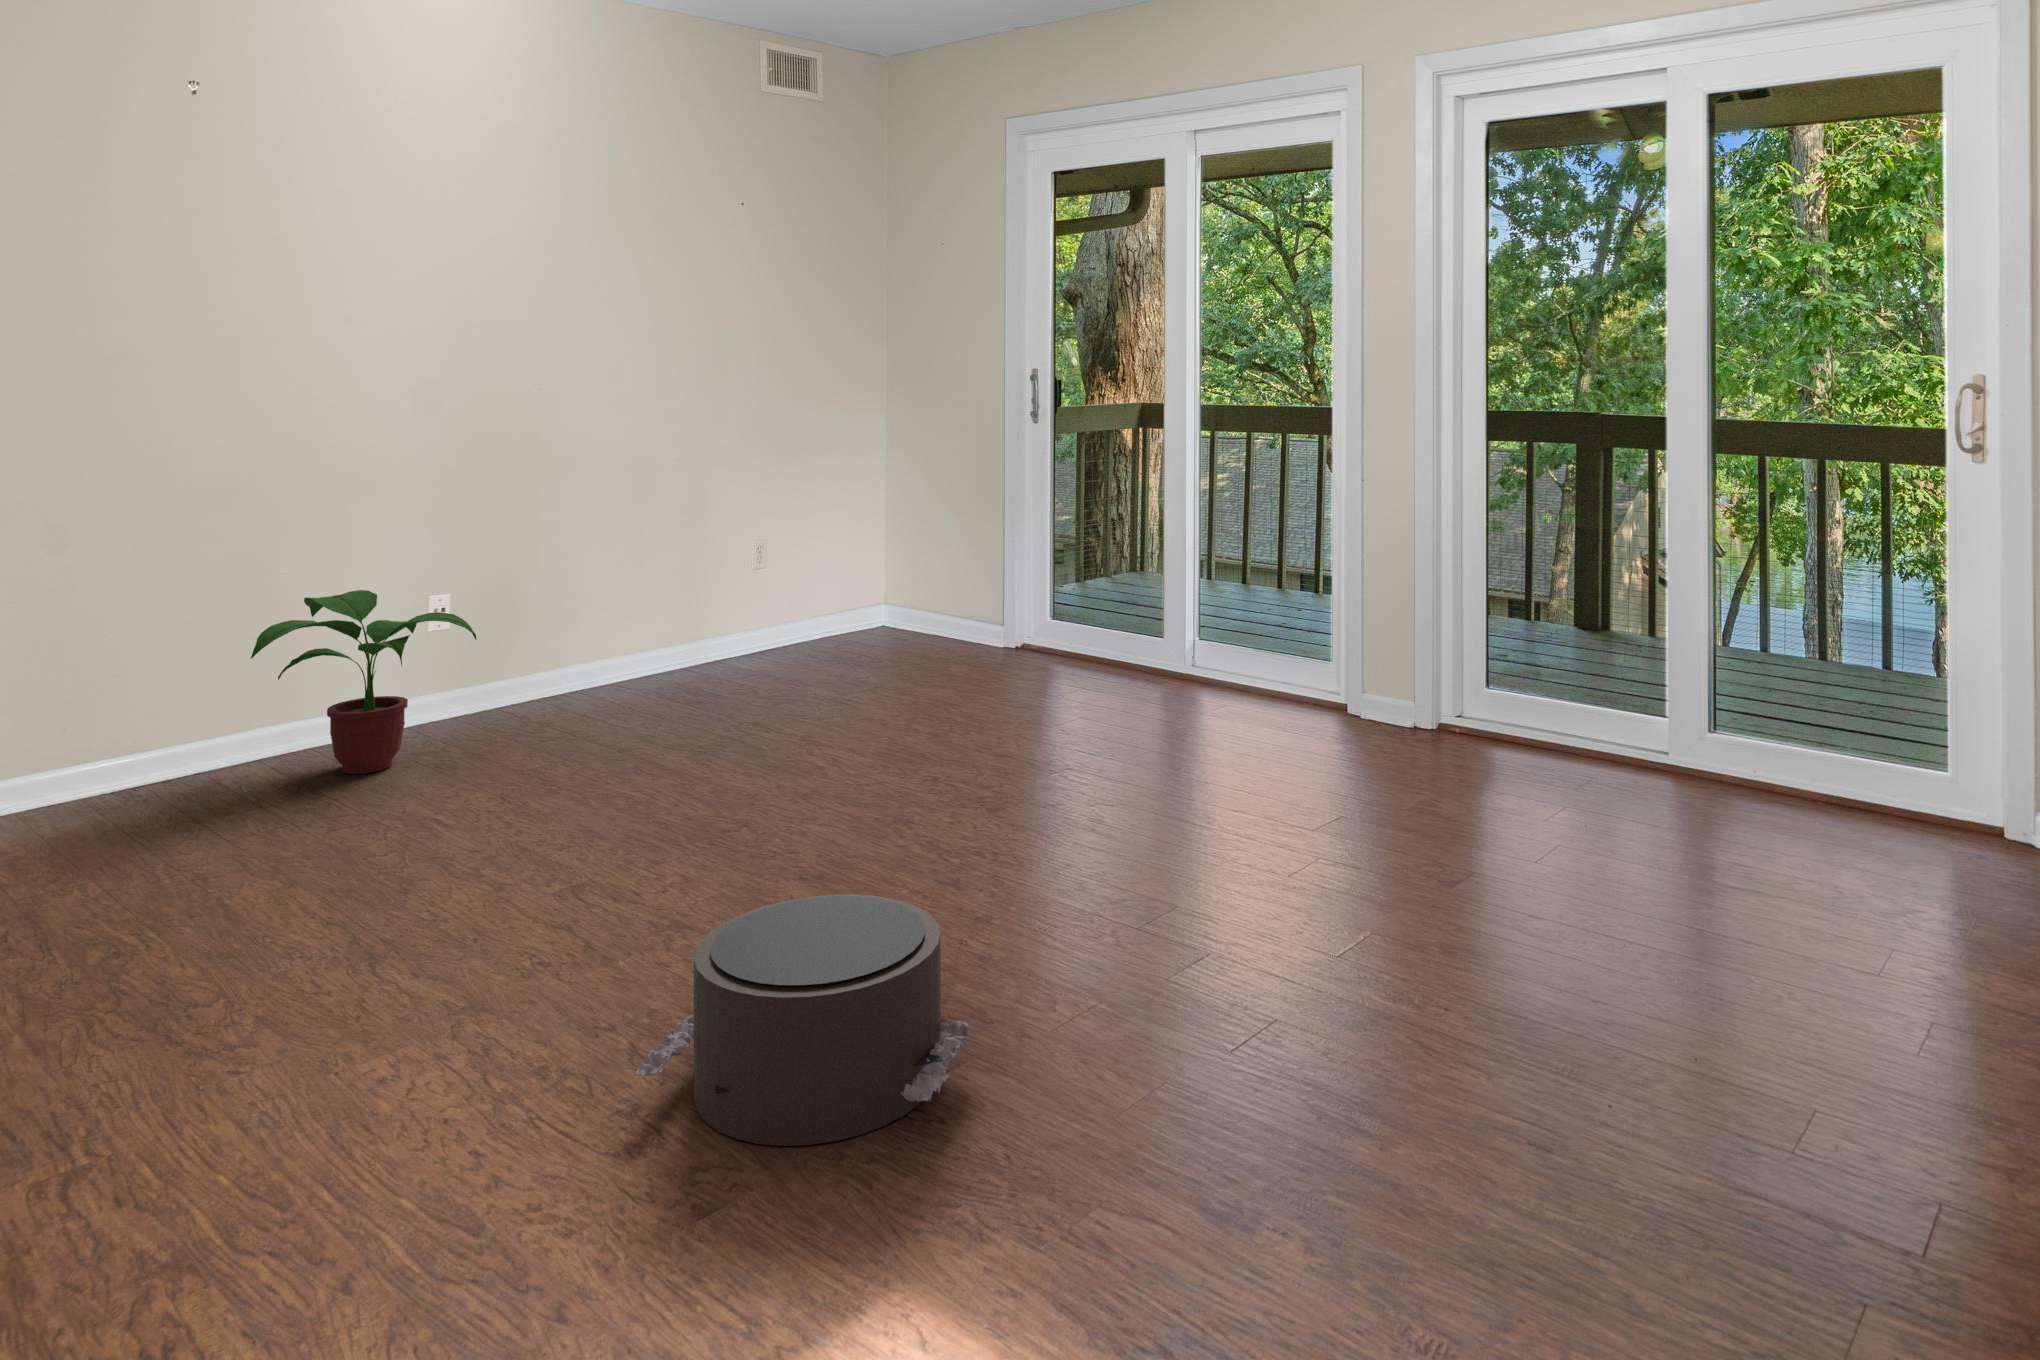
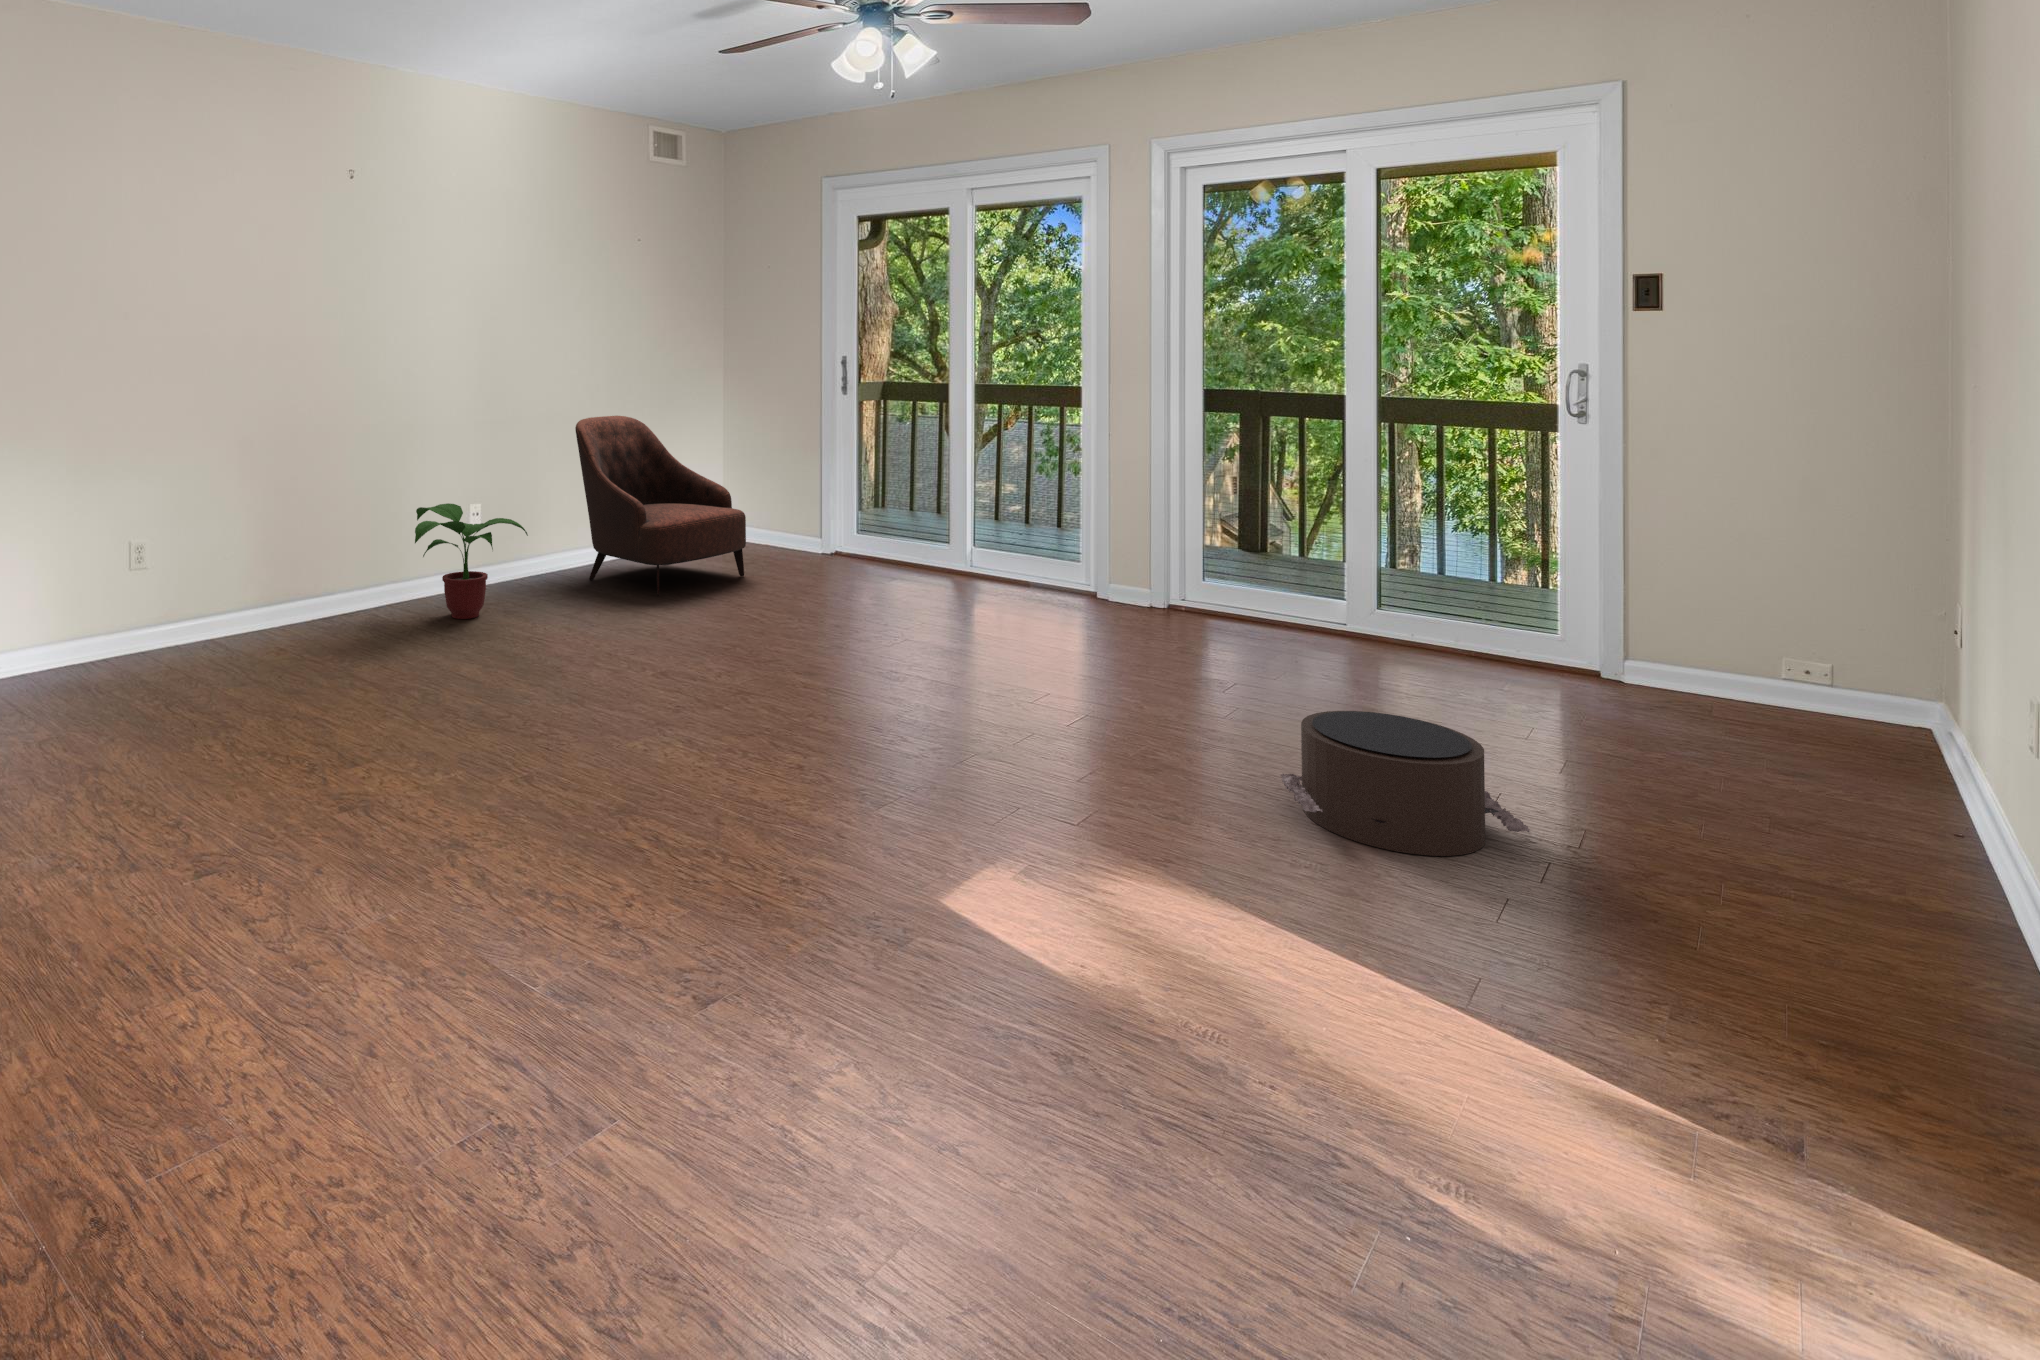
armchair: none [615,453,865,726] -> present [575,416,746,596]
pouf: present [635,894,971,1146] -> present [1280,711,1530,856]

